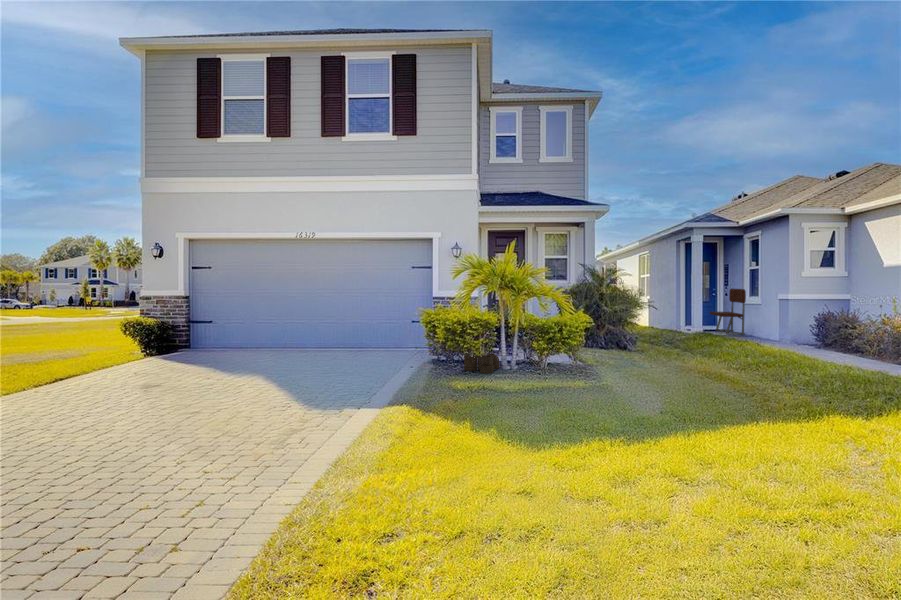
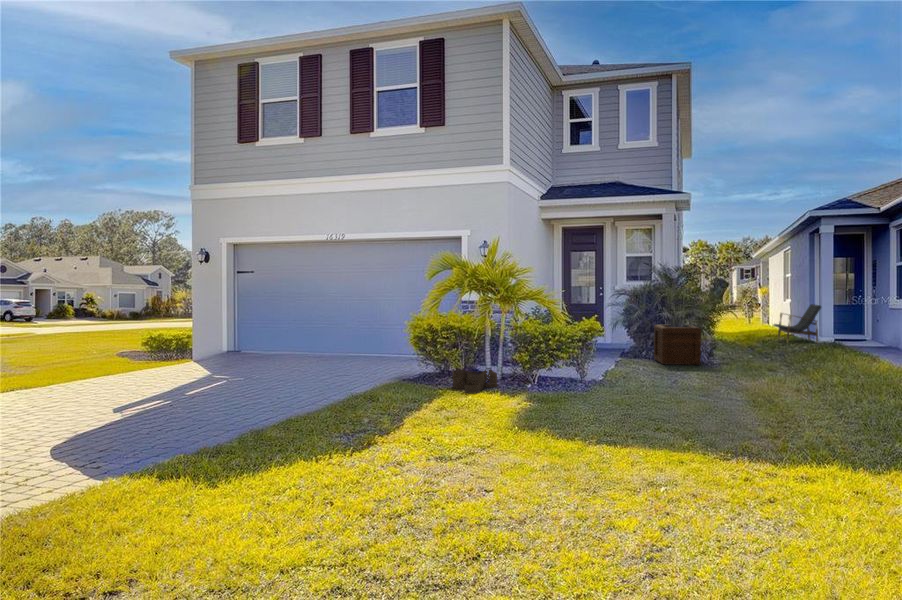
bench: present [710,289,746,335] -> none [844,291,889,349]
lounge chair: none [656,300,694,332] -> present [774,304,821,342]
wooden crate: none [589,316,630,349] -> present [654,325,701,365]

